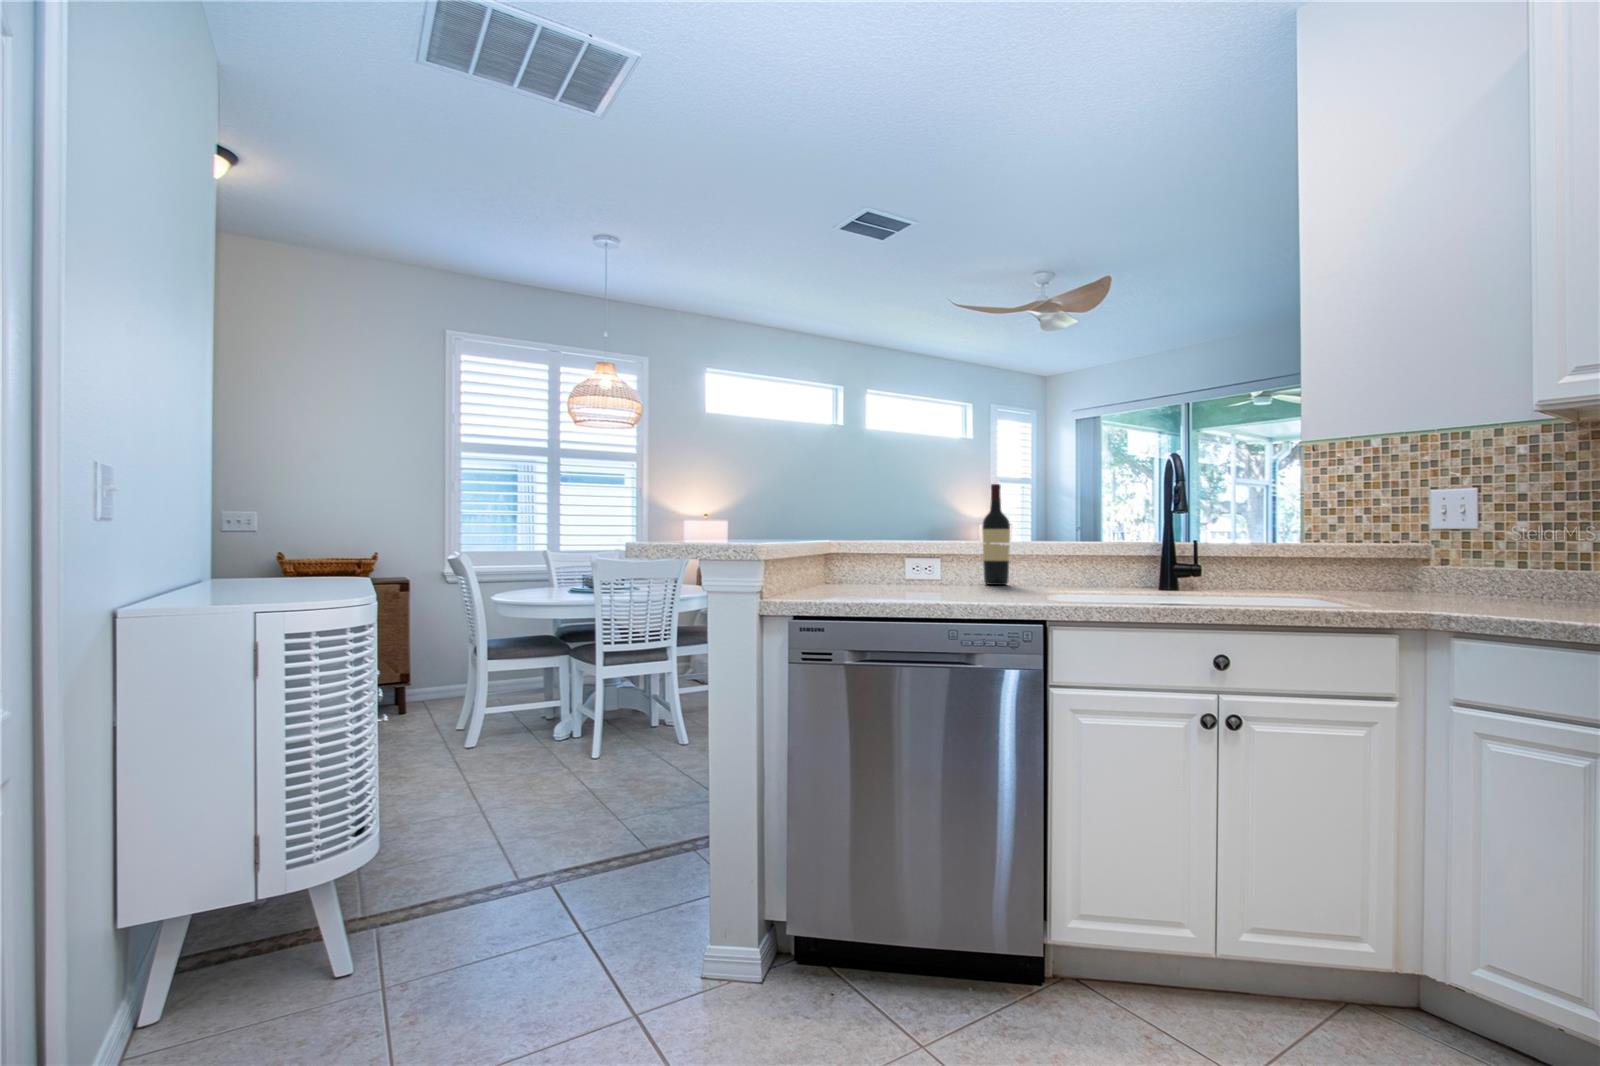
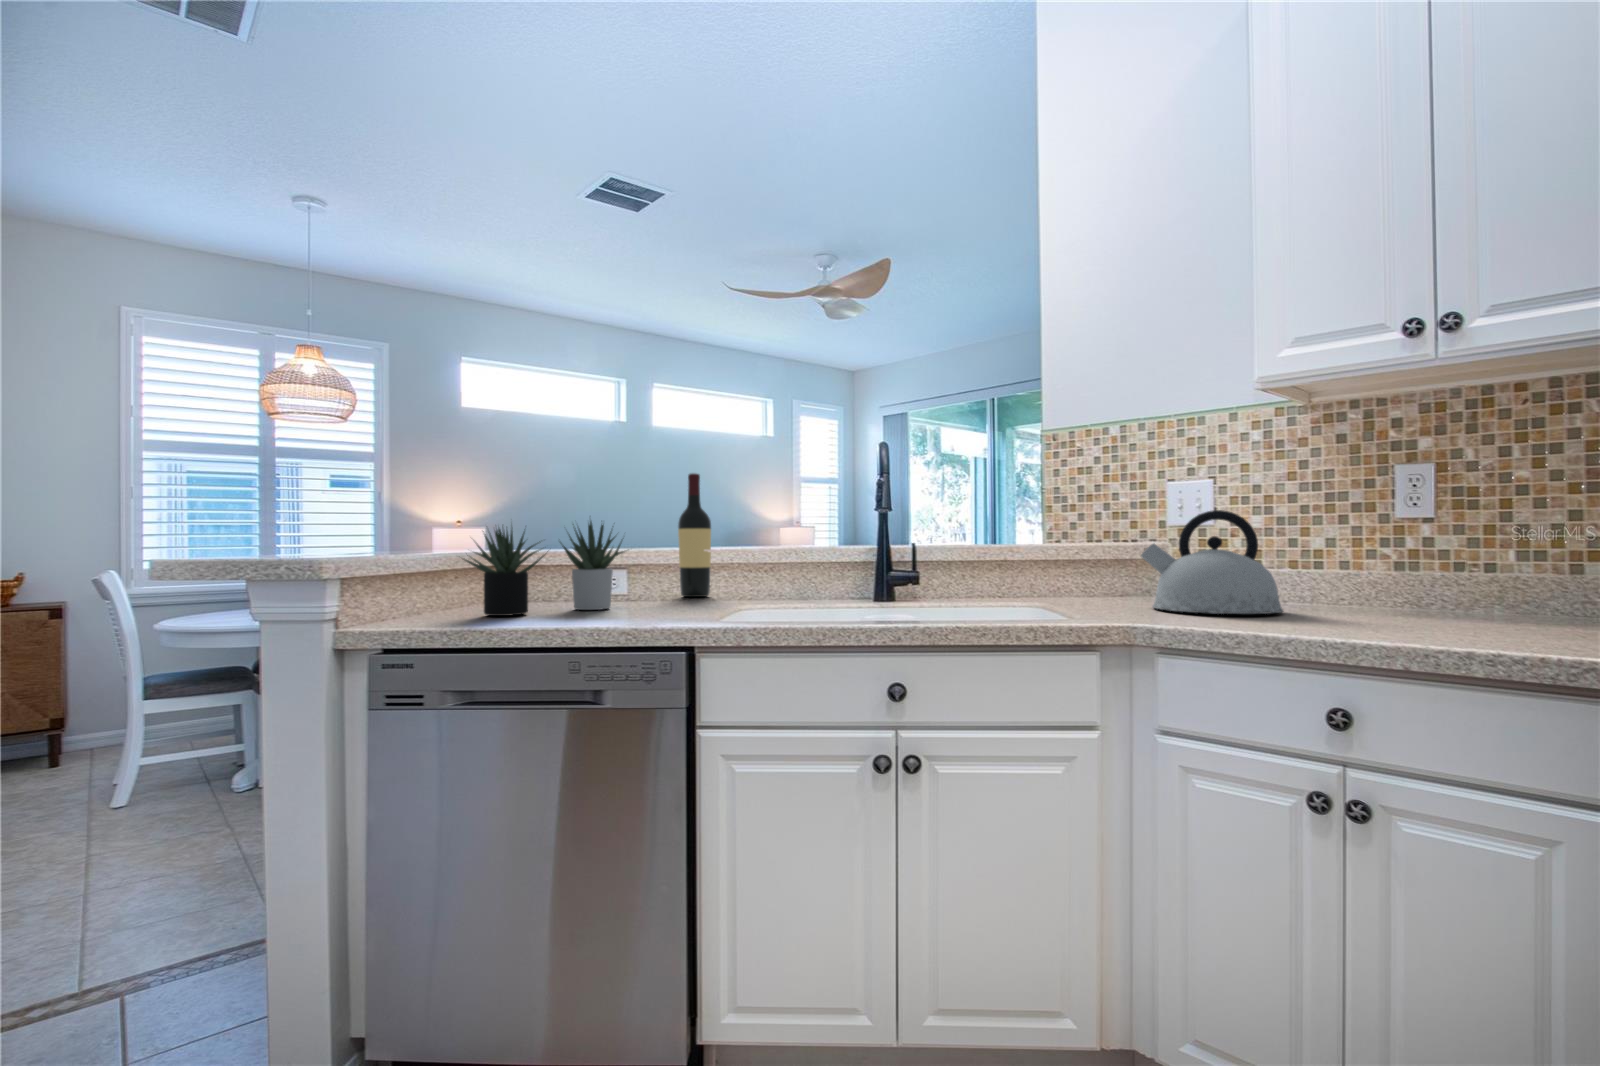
kettle: none [1415,518,1560,607] -> present [1141,510,1283,614]
succulent plant: none [854,519,968,596] -> present [464,521,624,616]

